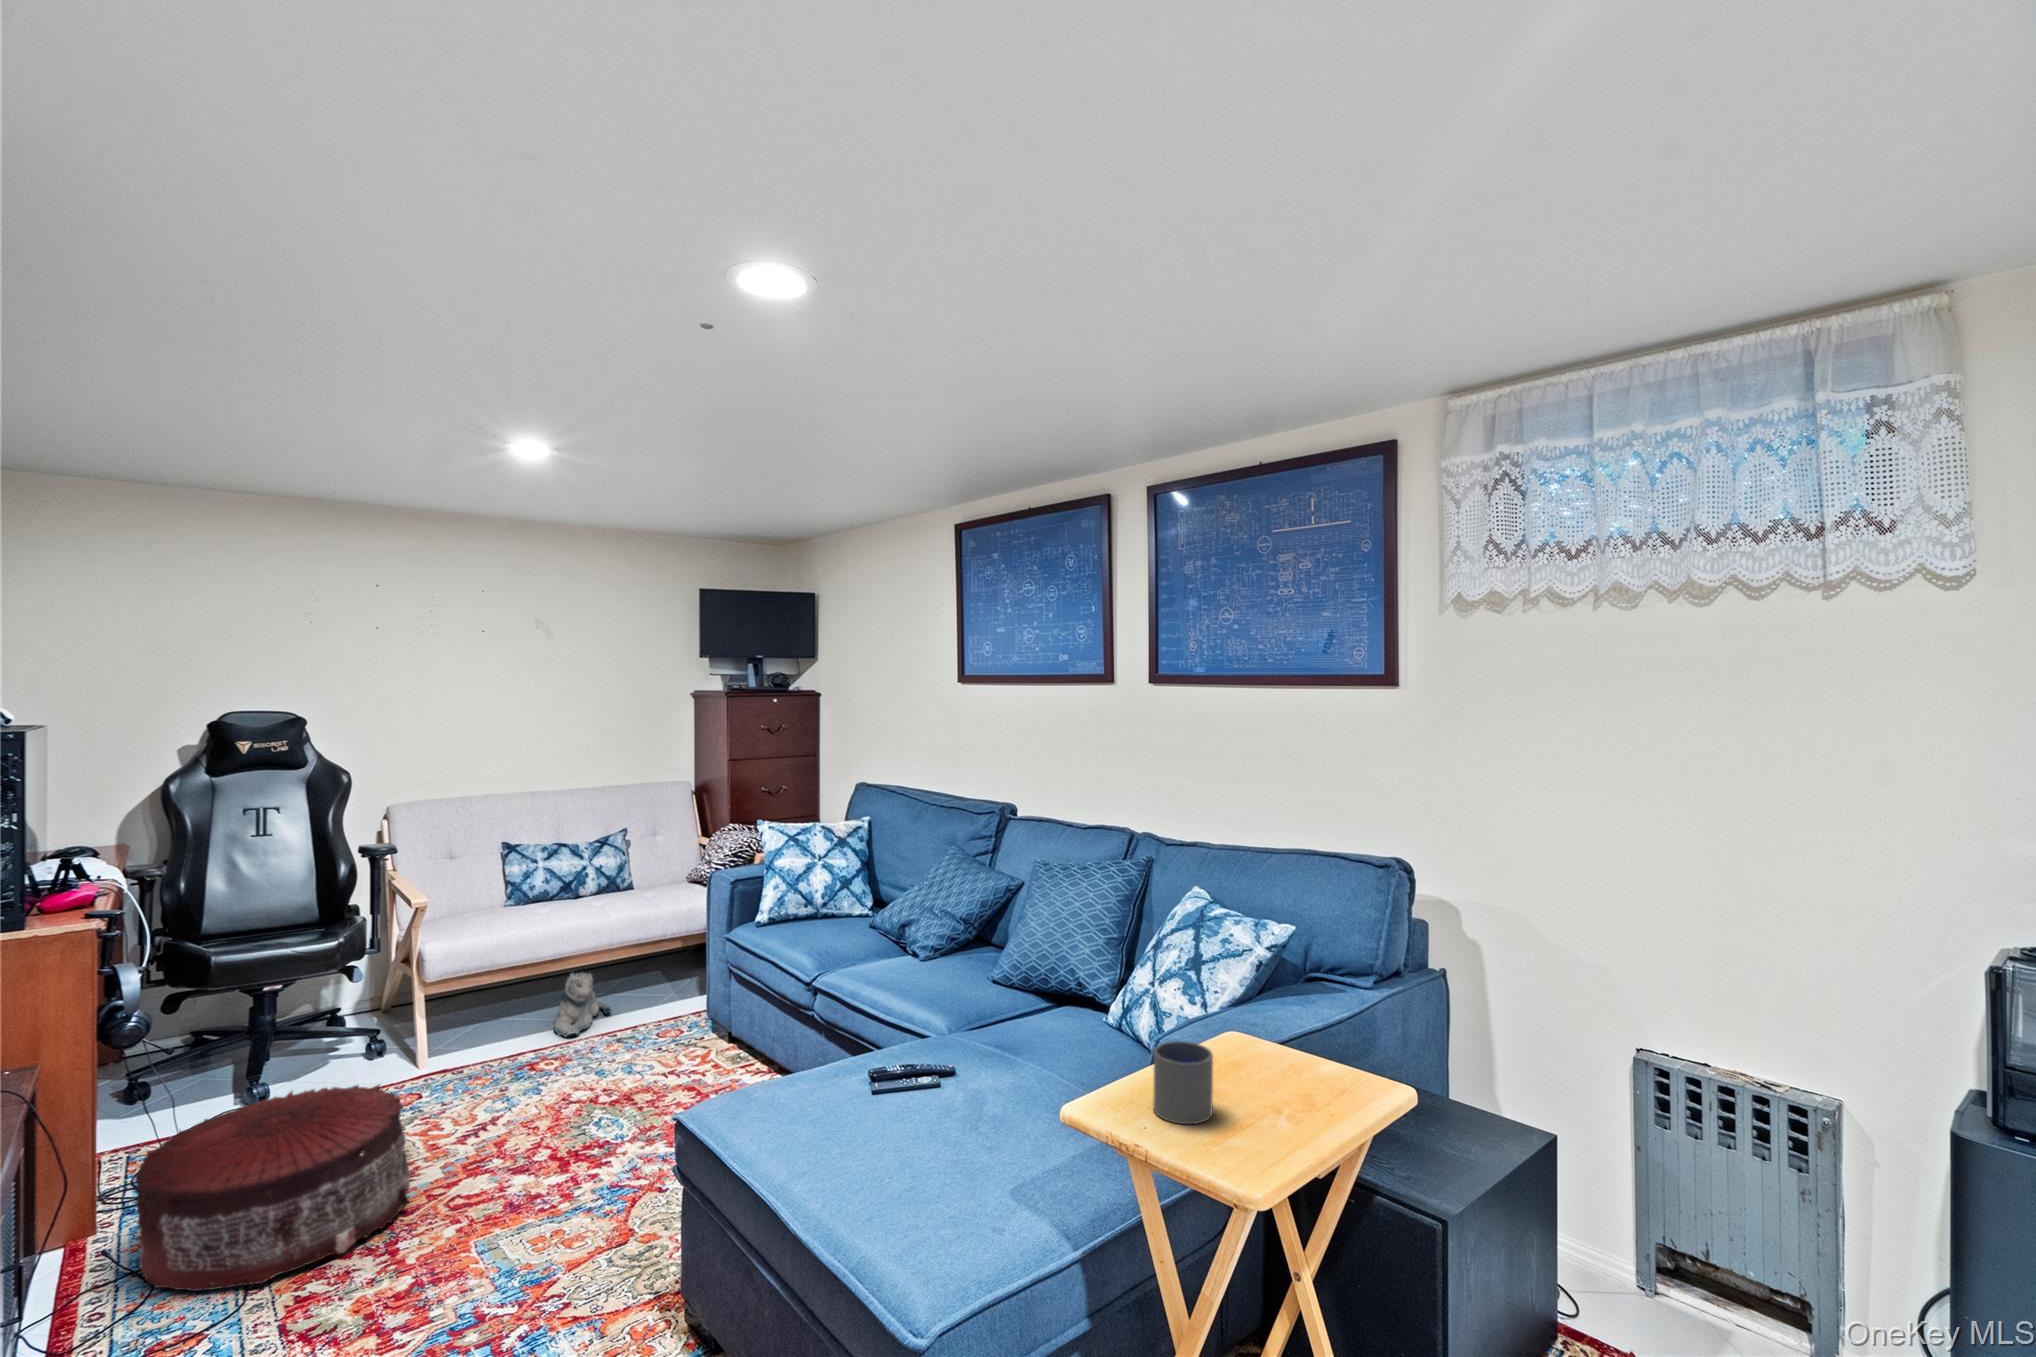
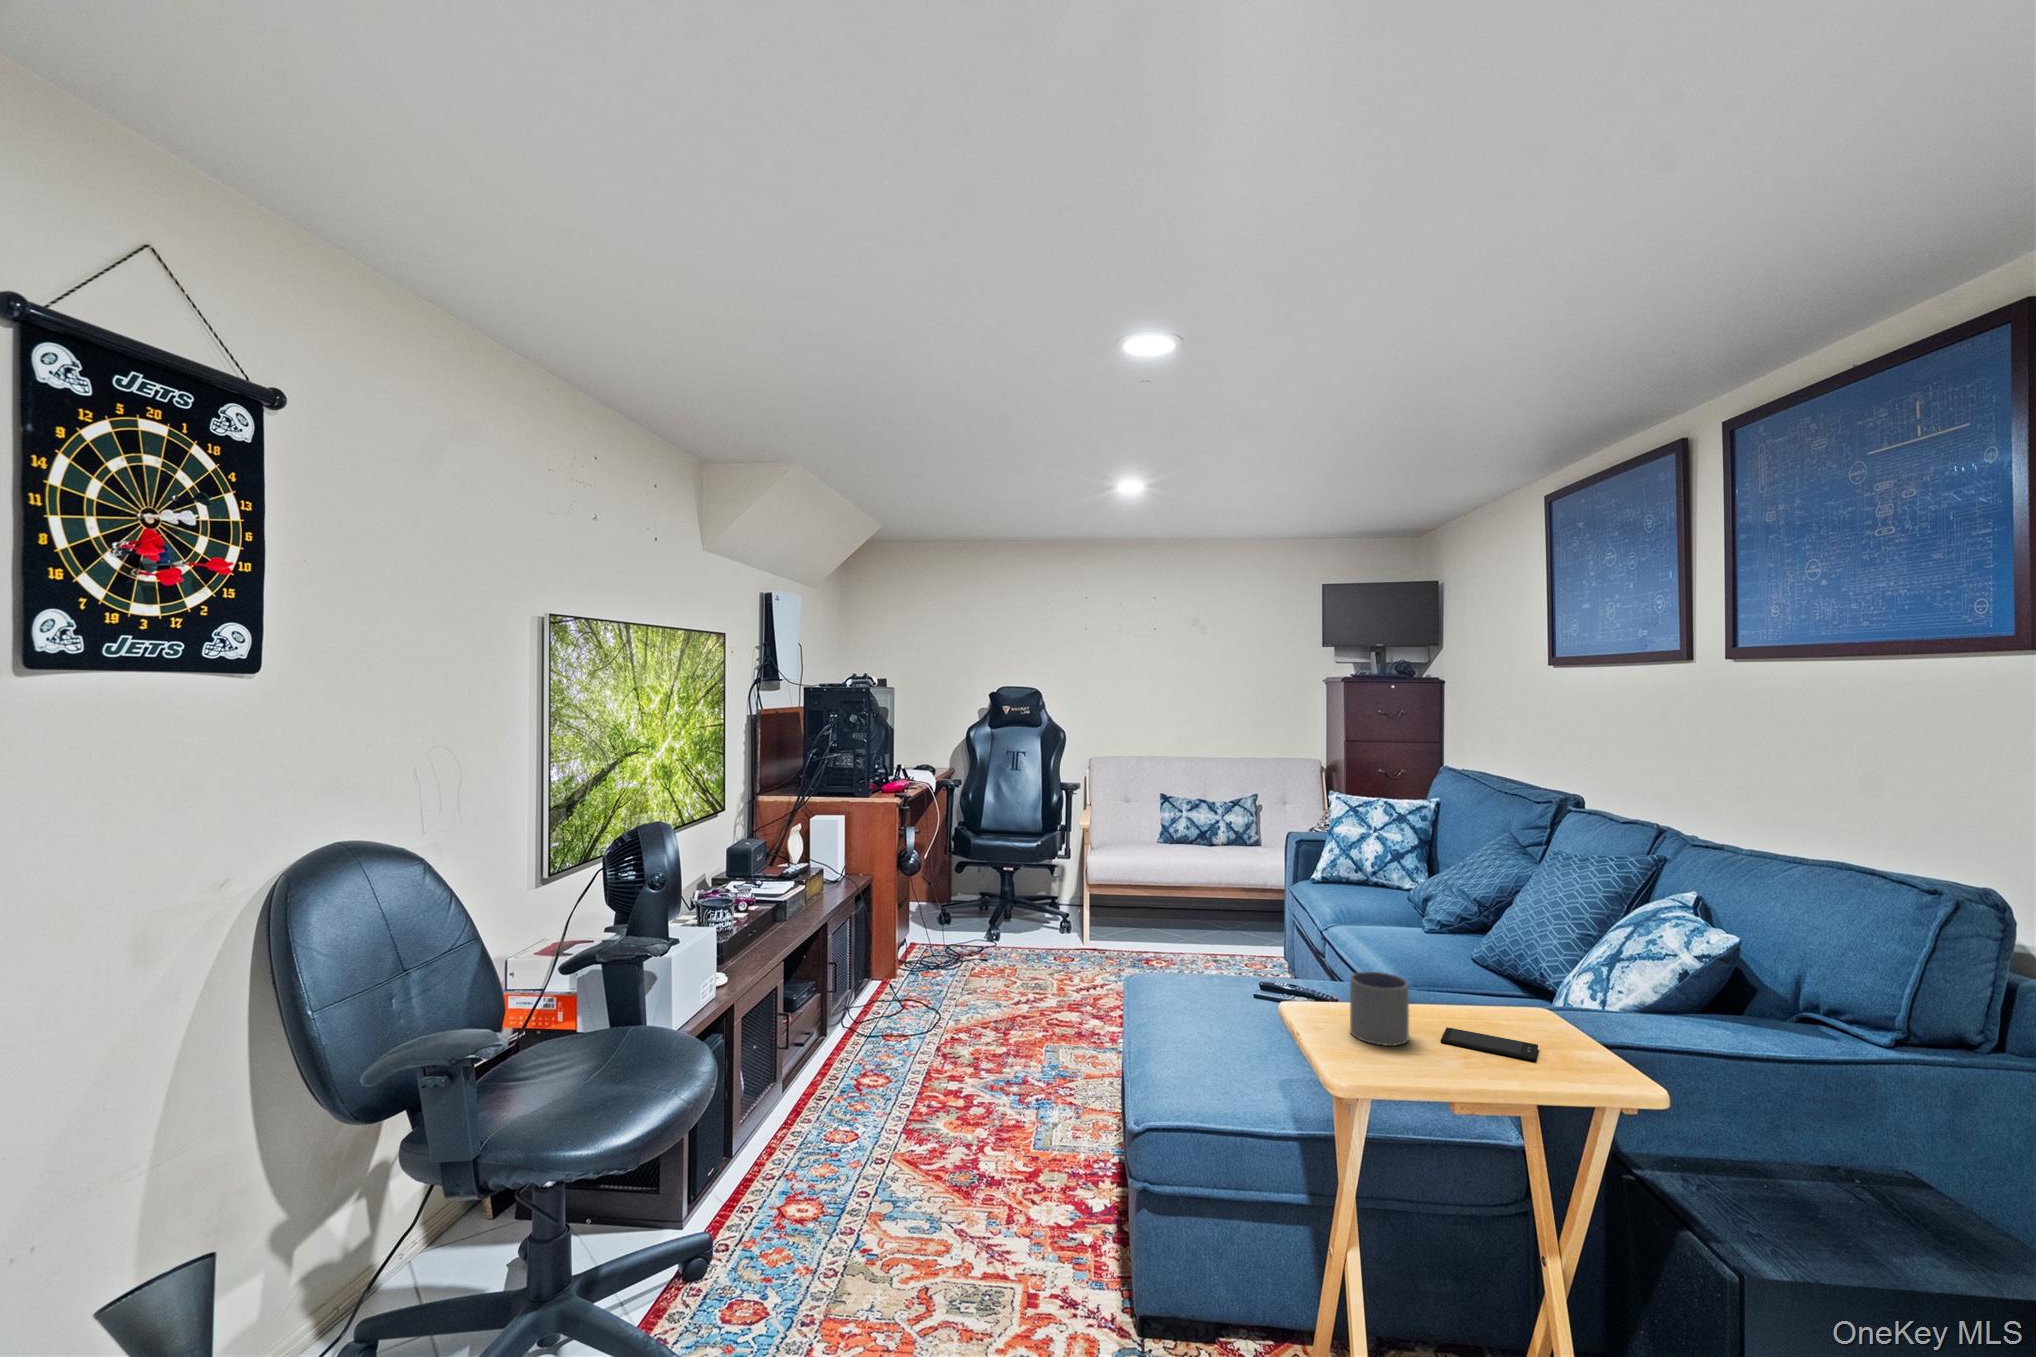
plush toy: present [554,973,611,1037] -> none [1175,900,1222,948]
smartphone: none [1210,1072,1304,1098] -> present [1440,1027,1538,1061]
pouf: present [135,1085,411,1291] -> none [898,923,1030,1025]

